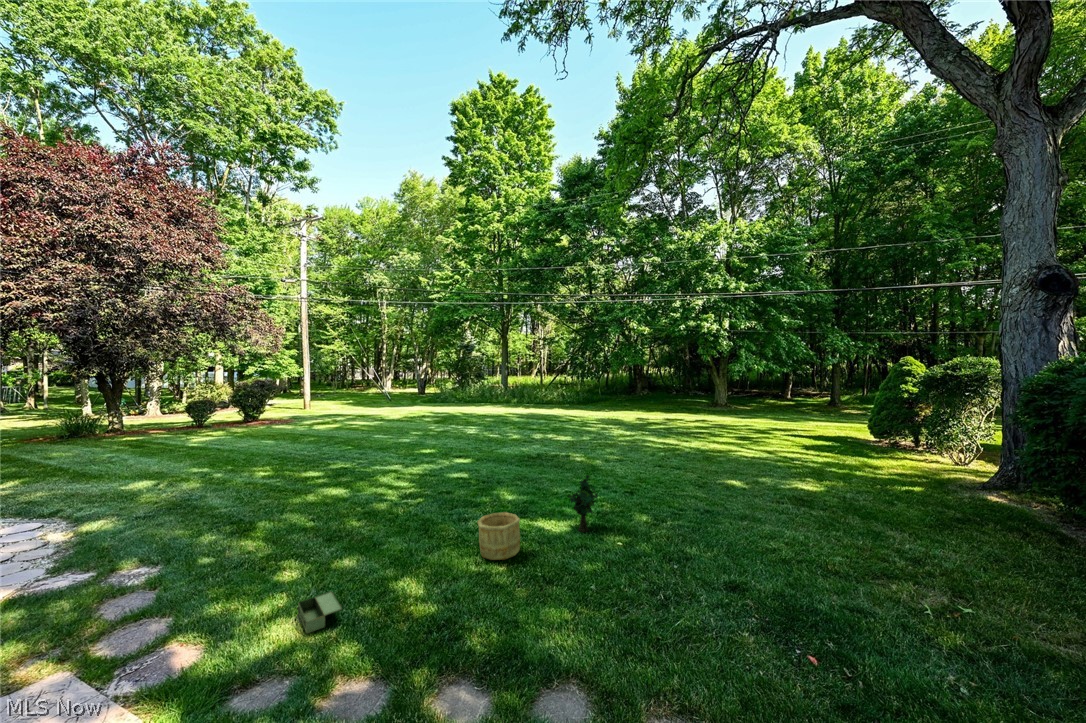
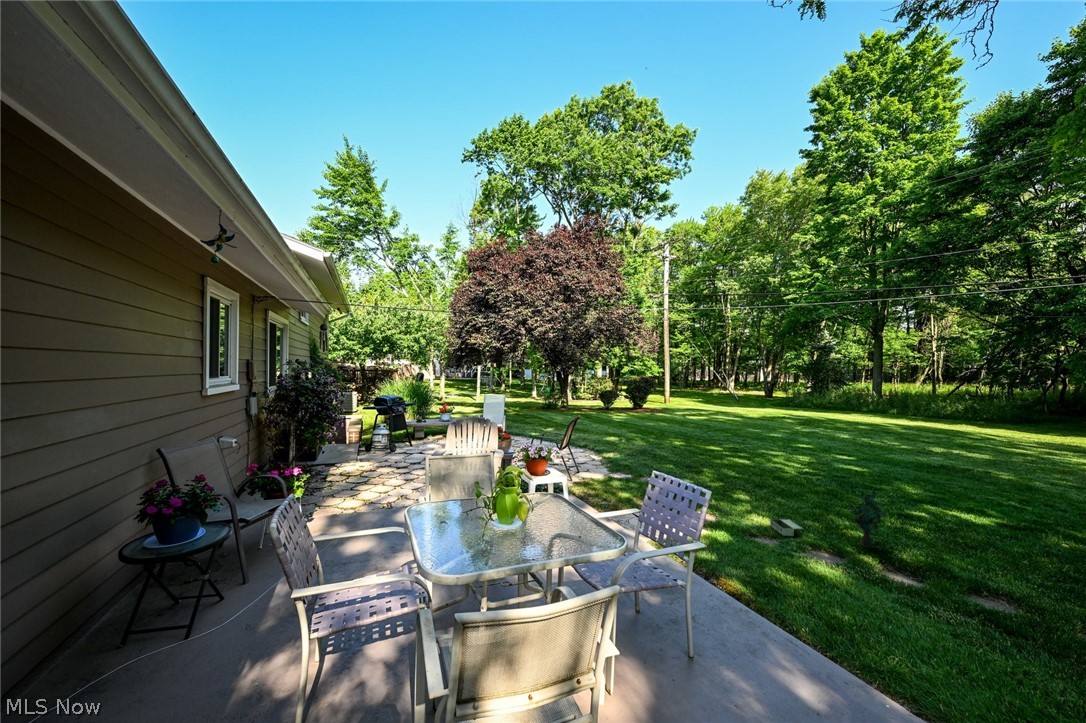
decorative plant: present [568,475,598,532] -> present [848,491,886,548]
wooden bucket: present [477,512,520,560] -> none [899,501,946,538]

